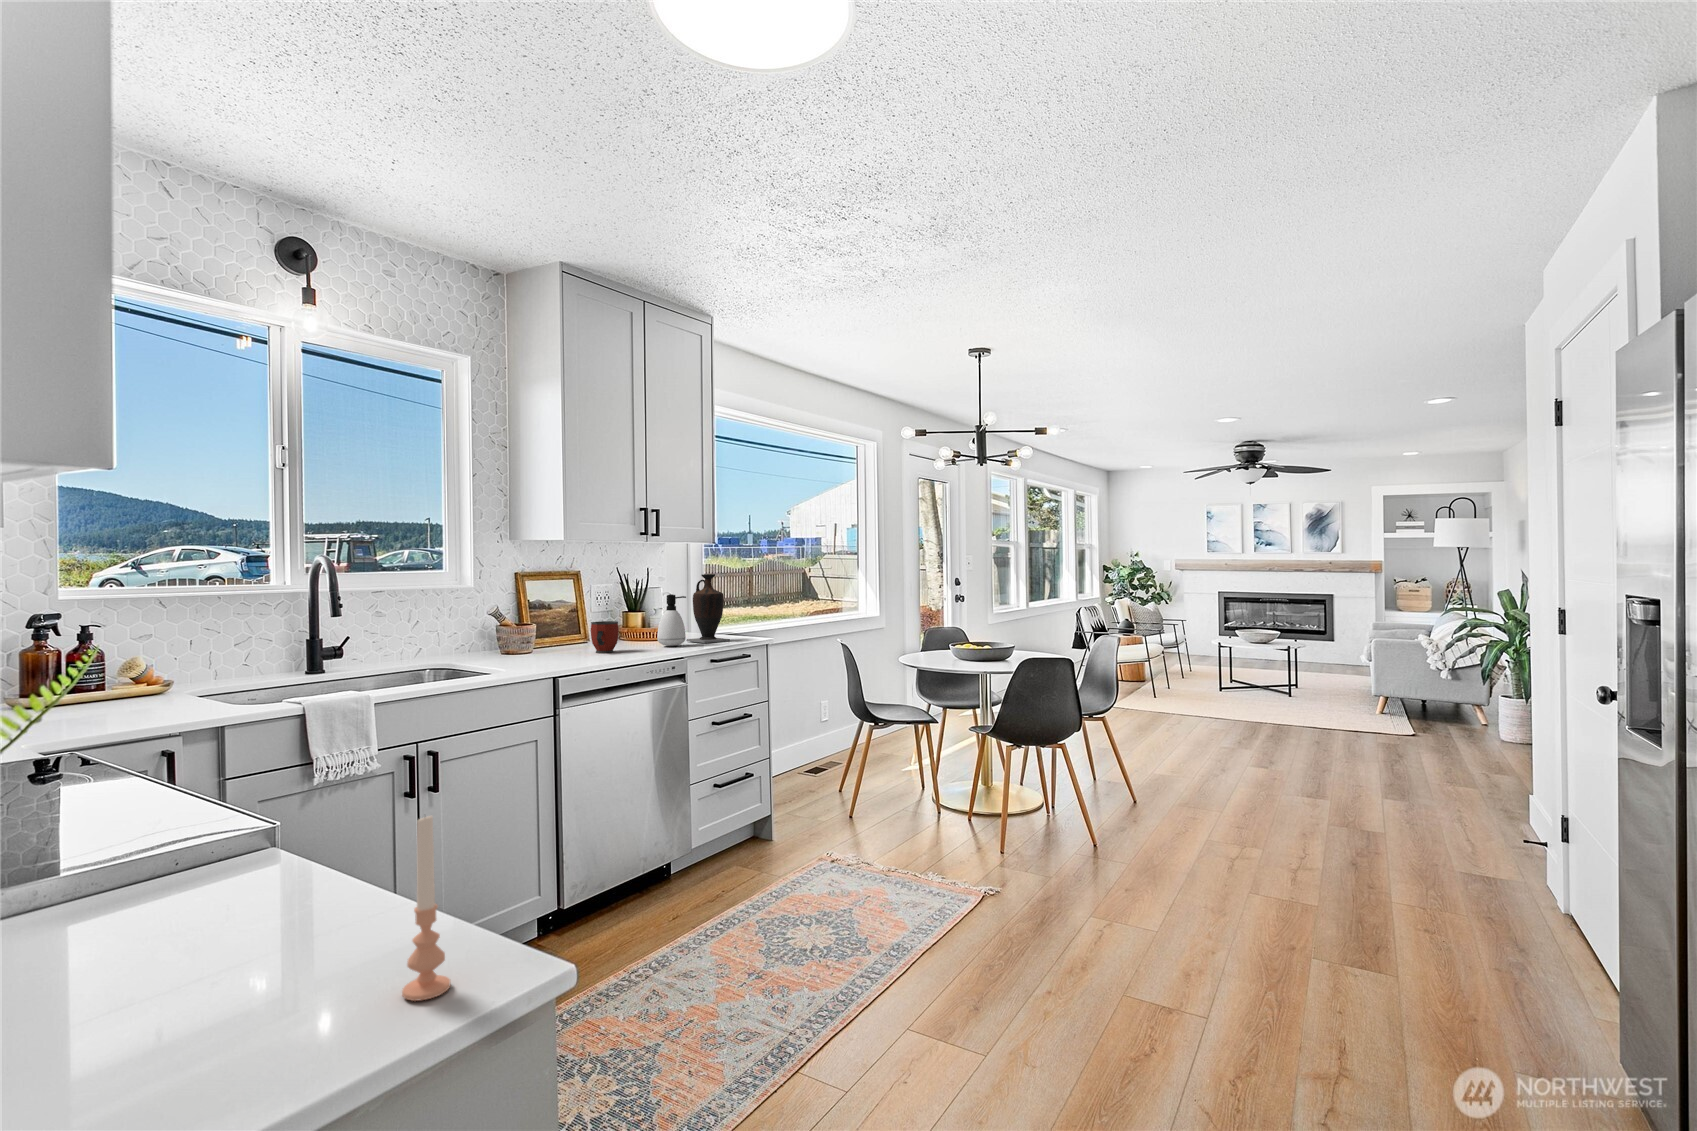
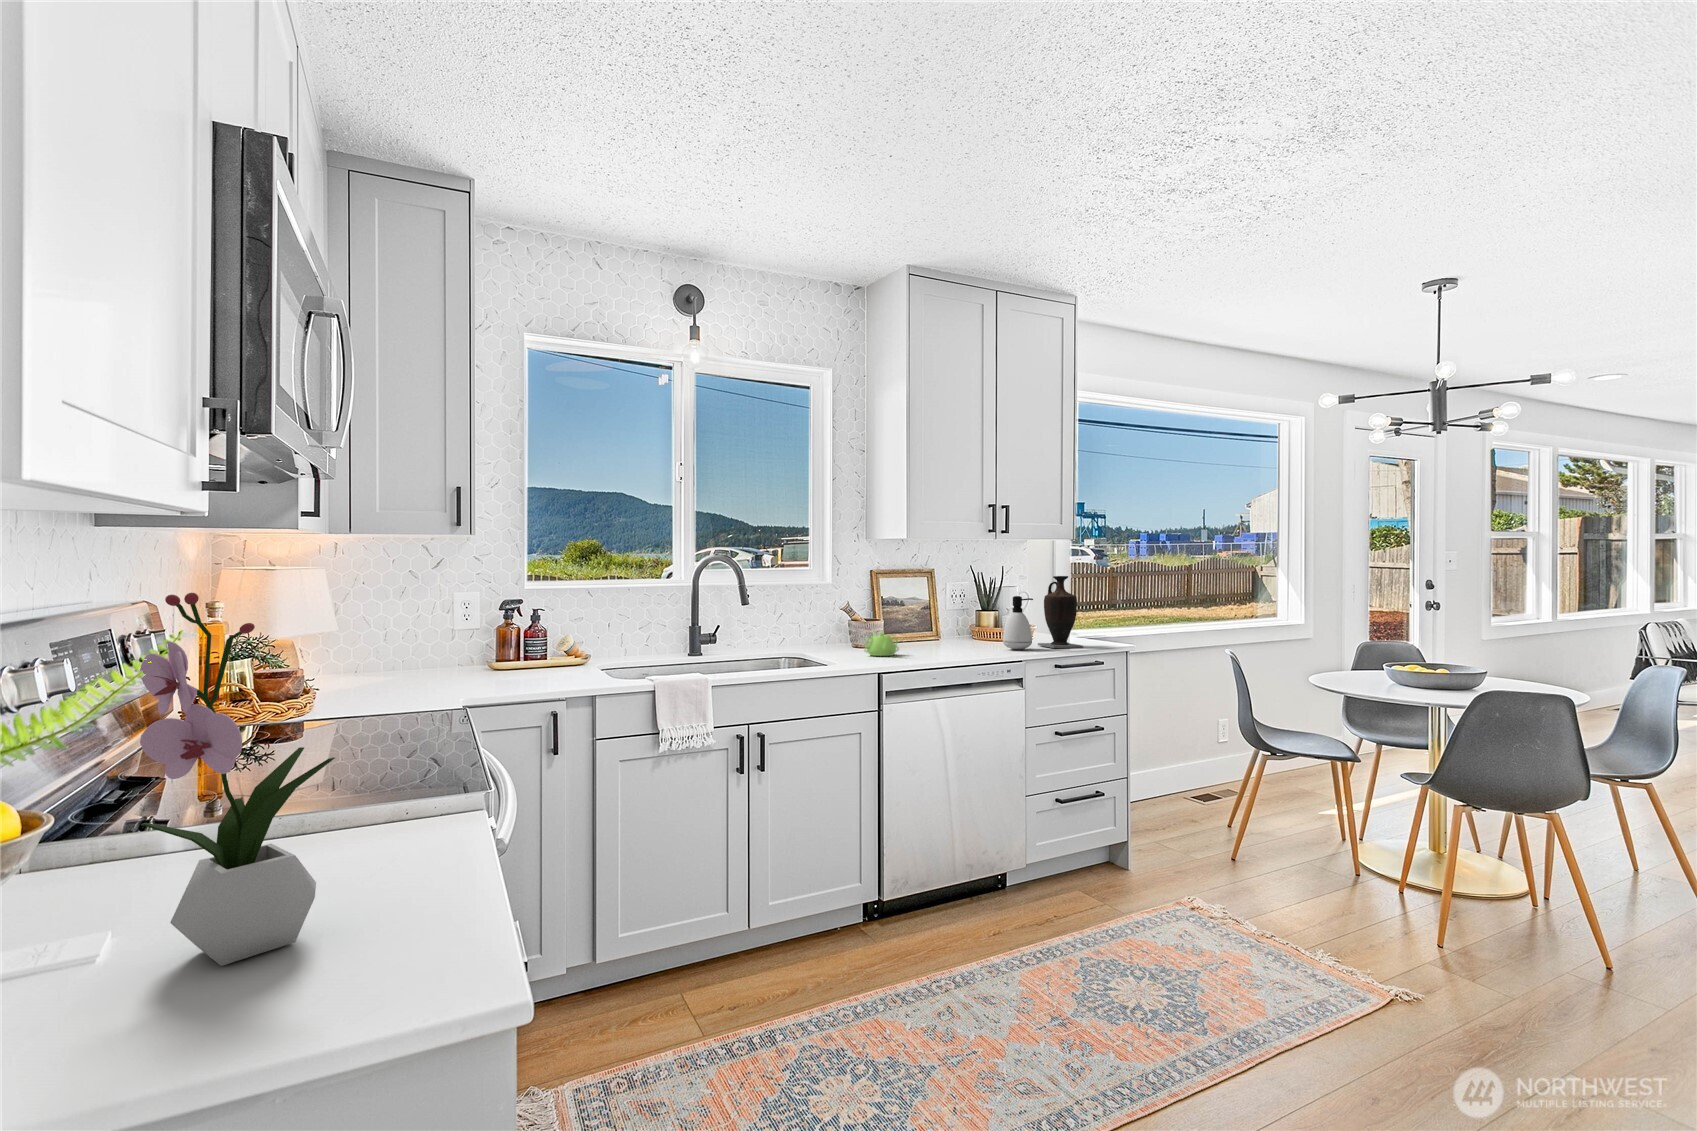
mug: present [591,621,619,653] -> none [934,621,961,652]
flower arrangement: none [80,624,300,1021] -> present [140,593,335,966]
teapot: none [521,636,558,661] -> present [864,632,899,656]
candle: present [402,816,450,1001] -> none [357,801,411,997]

